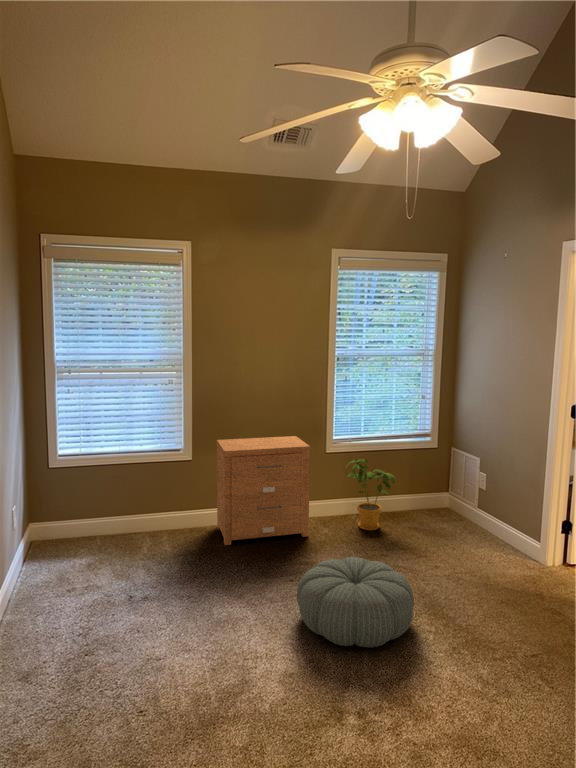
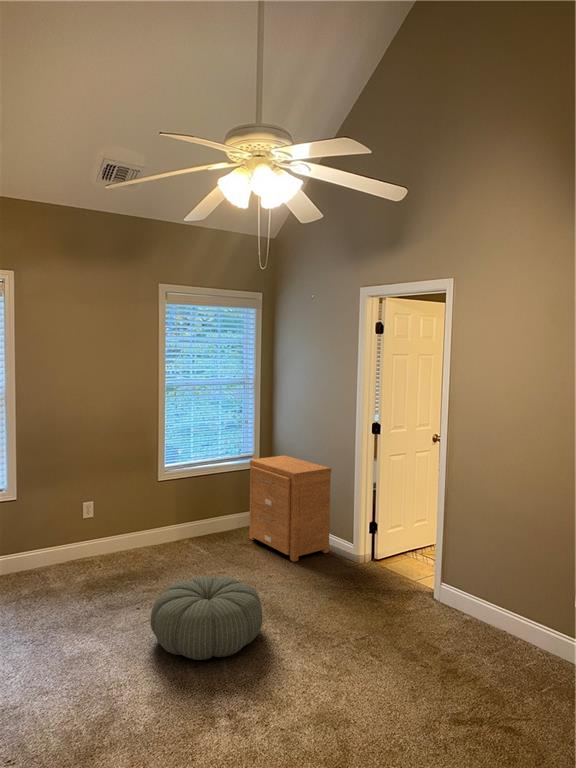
nightstand: present [216,436,311,545] -> present [249,455,331,562]
house plant: present [346,459,396,530] -> none [179,484,228,553]

